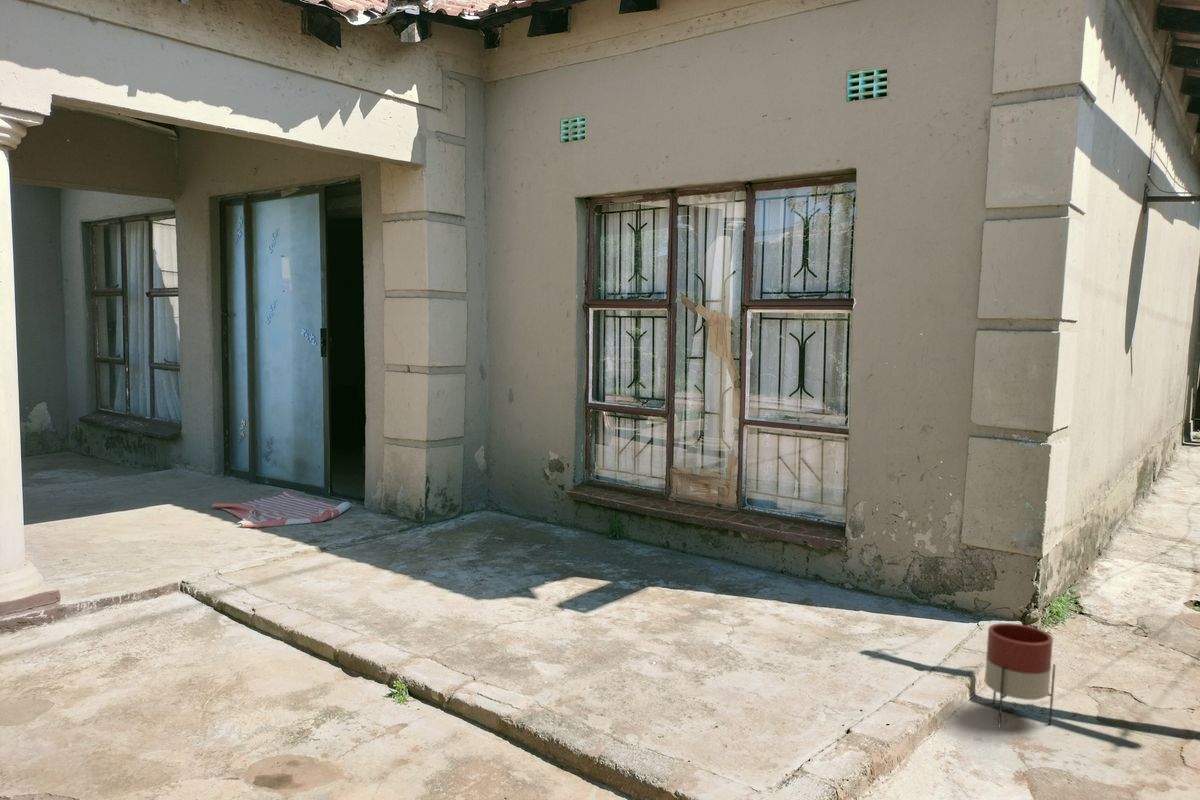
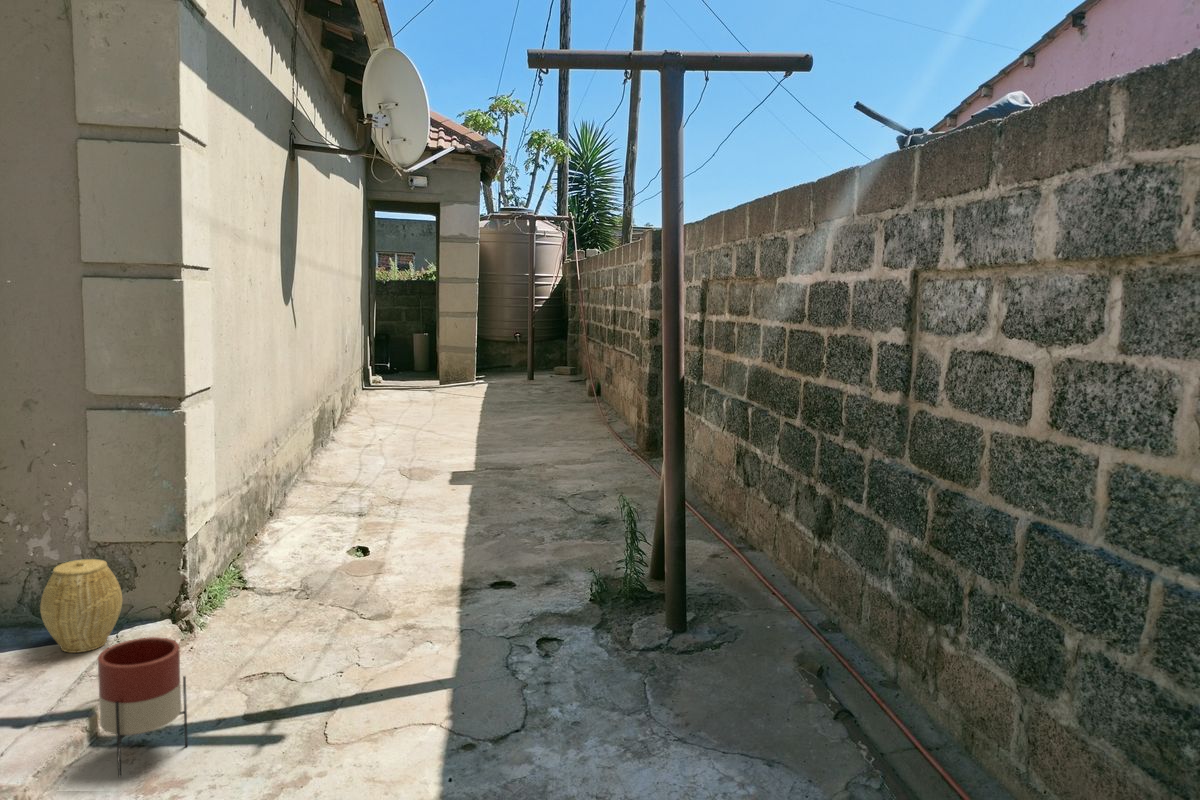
woven basket: none [925,555,985,629] -> present [40,559,122,653]

